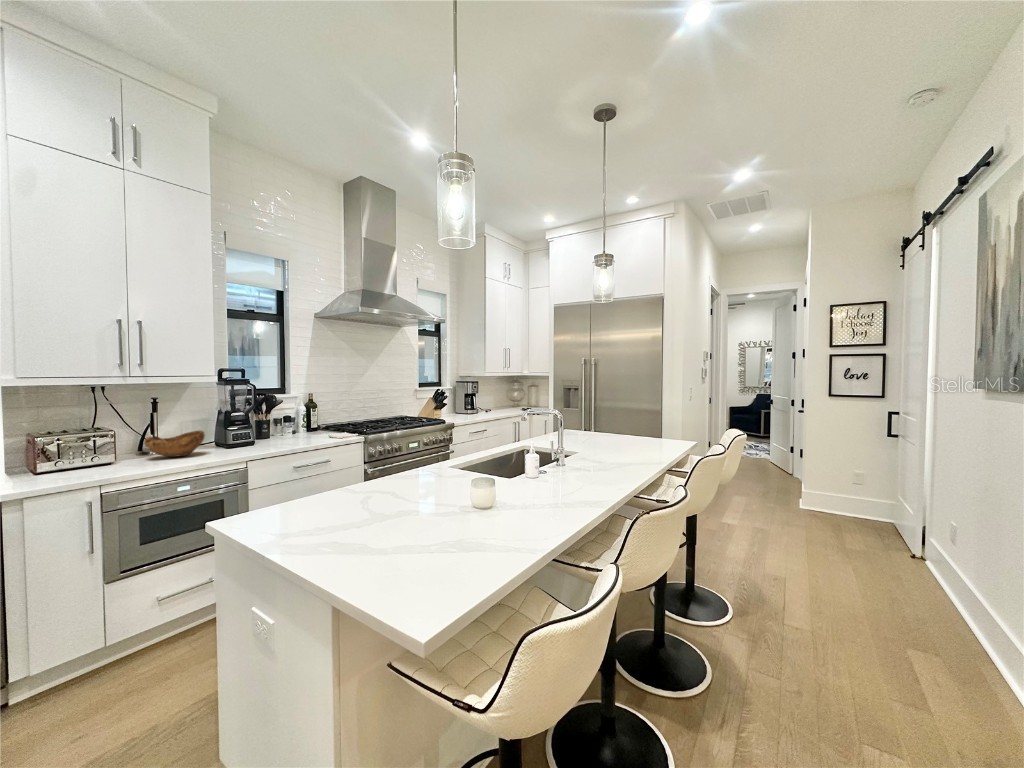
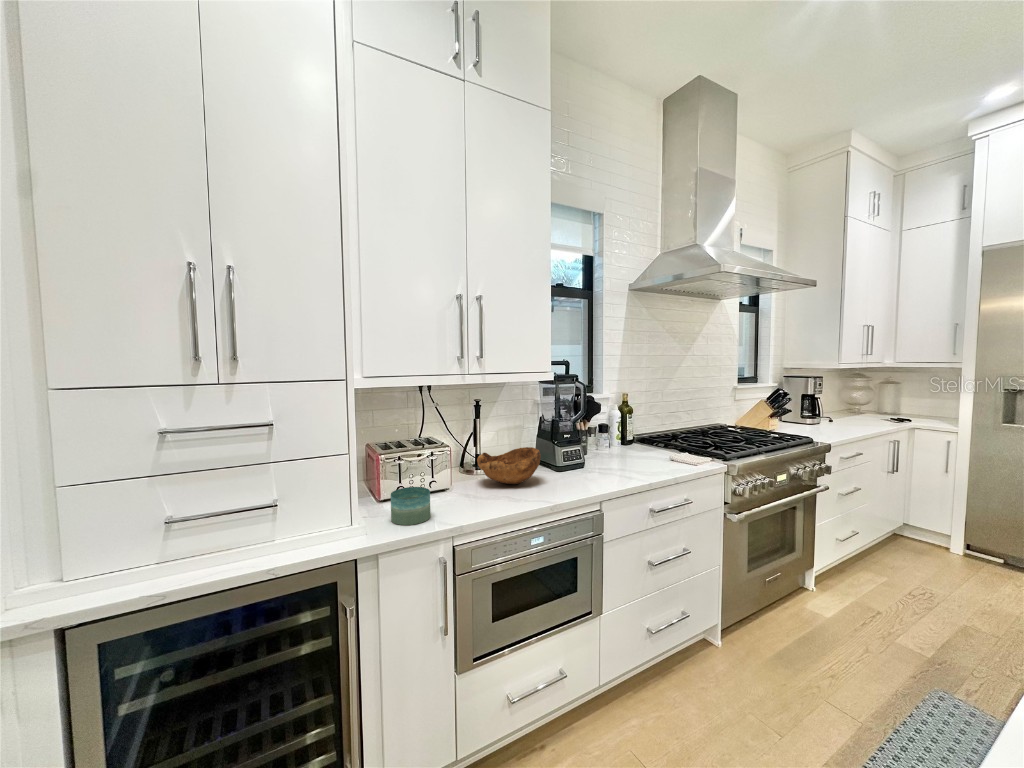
candle: none [40,457,82,482] -> present [391,487,431,525]

